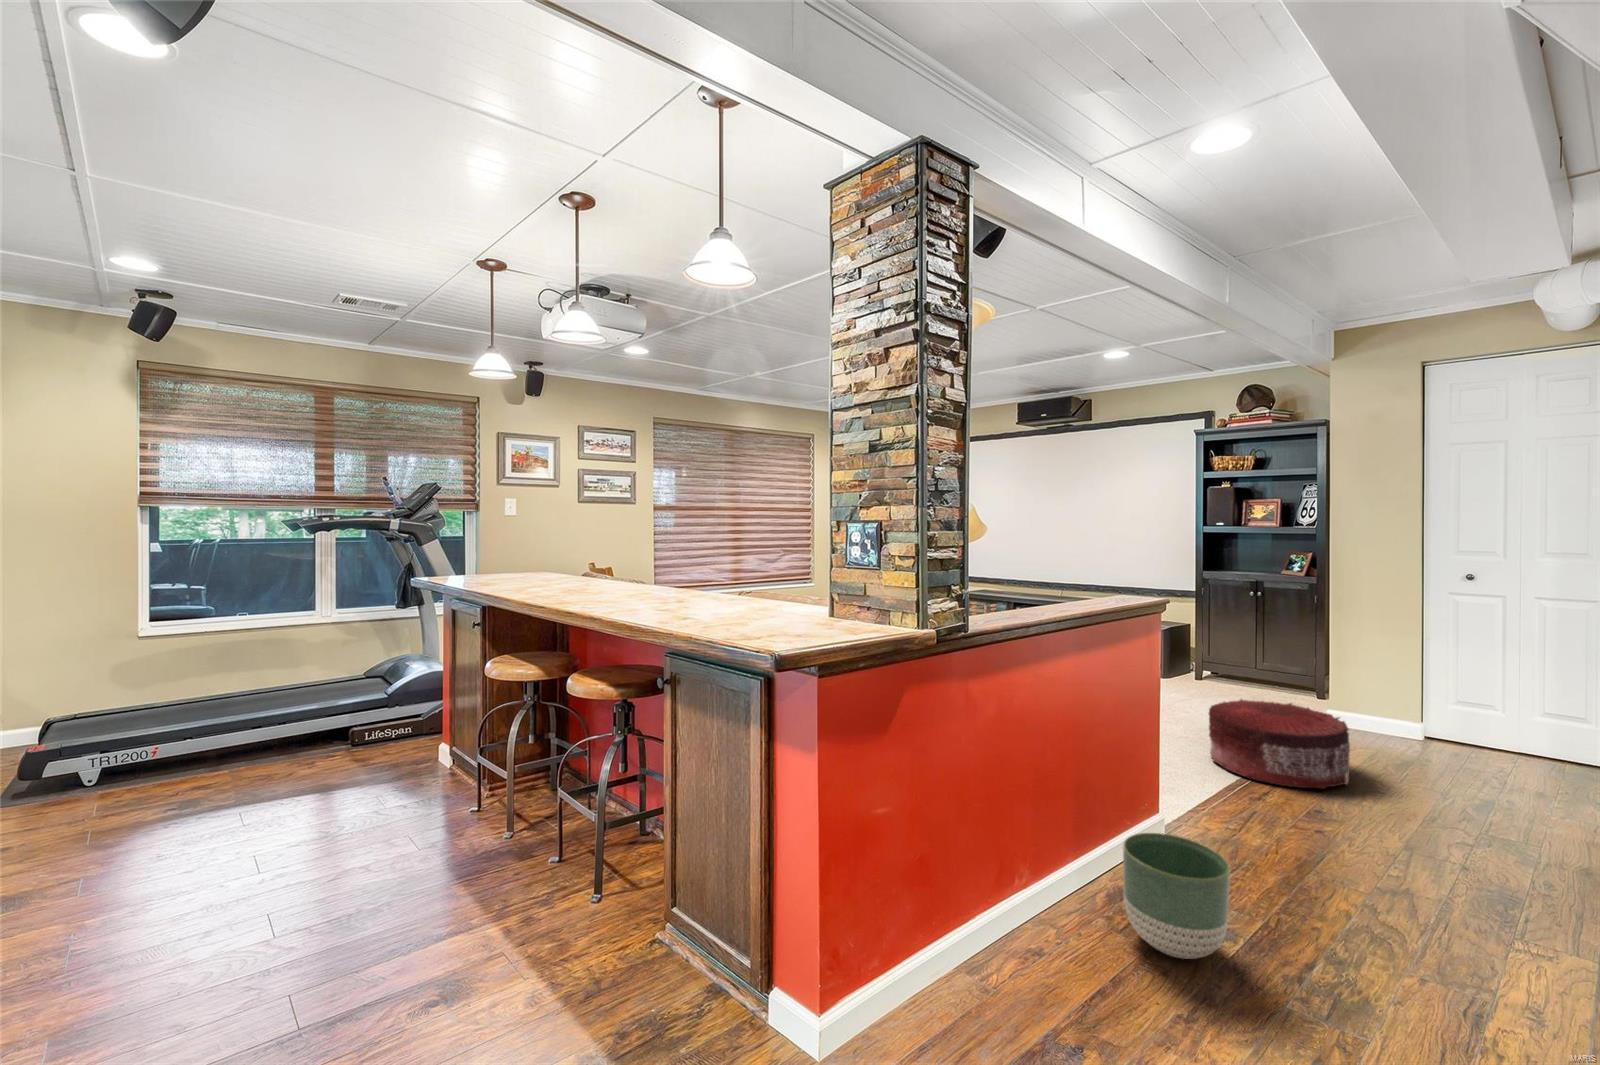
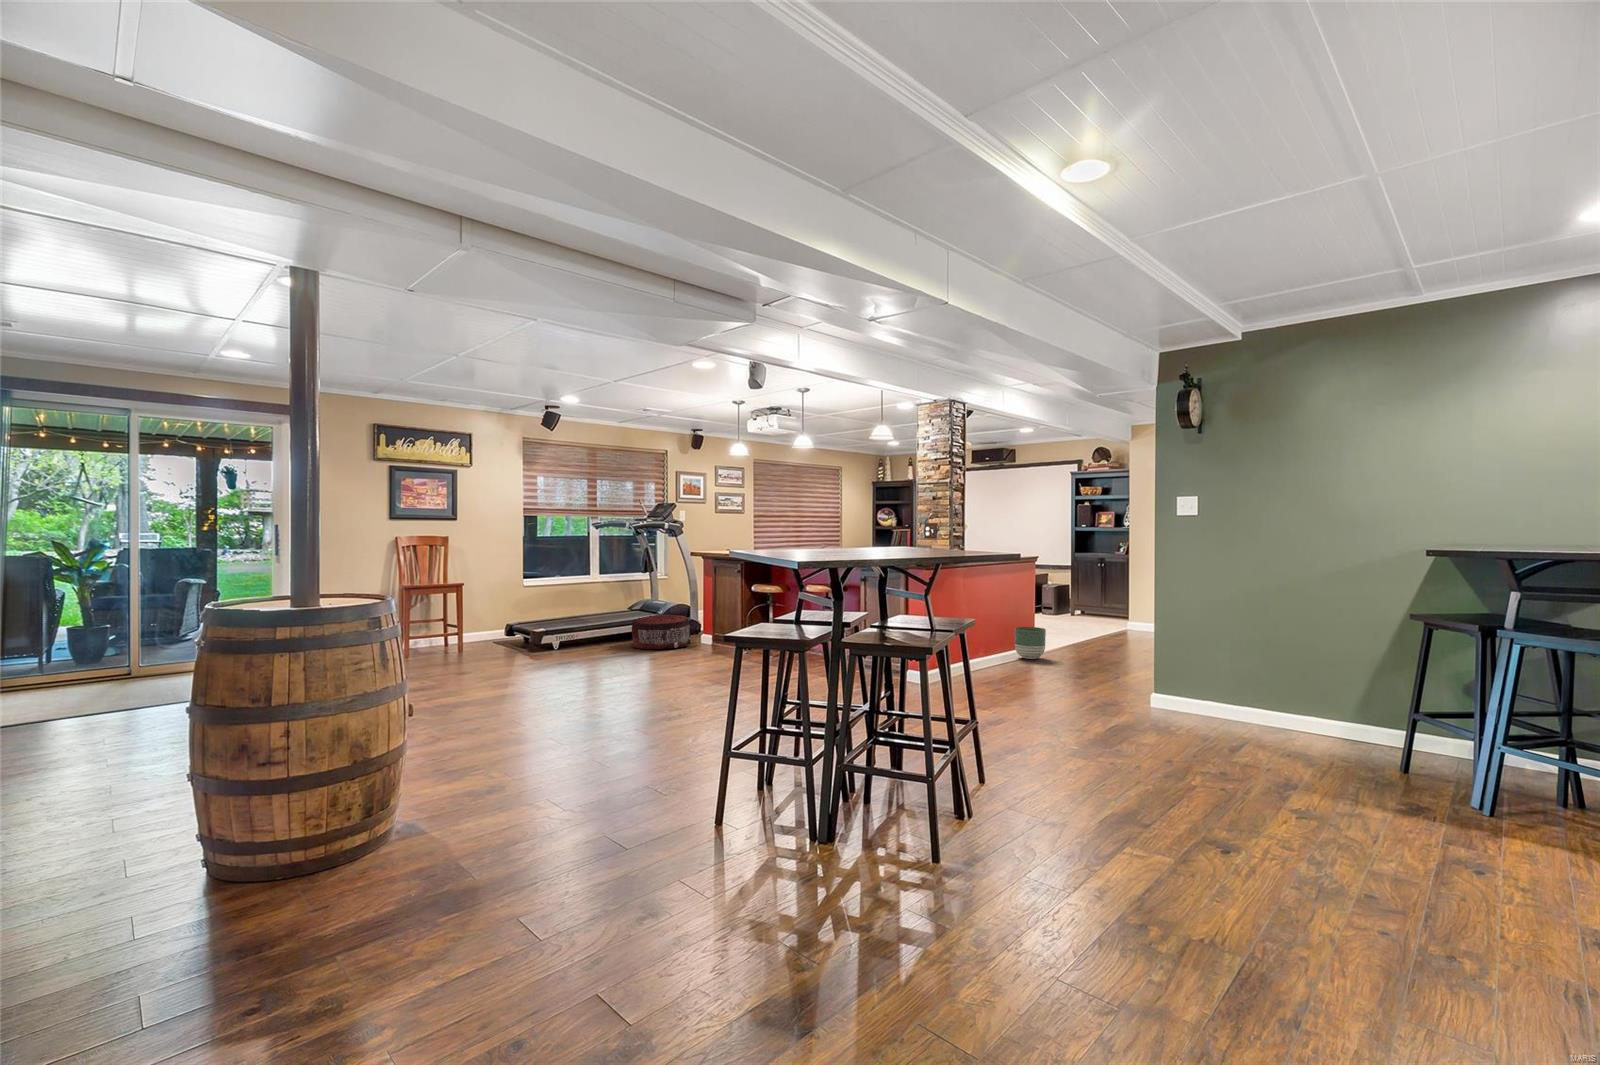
pouf: present [1209,699,1350,789] -> present [632,615,691,649]

